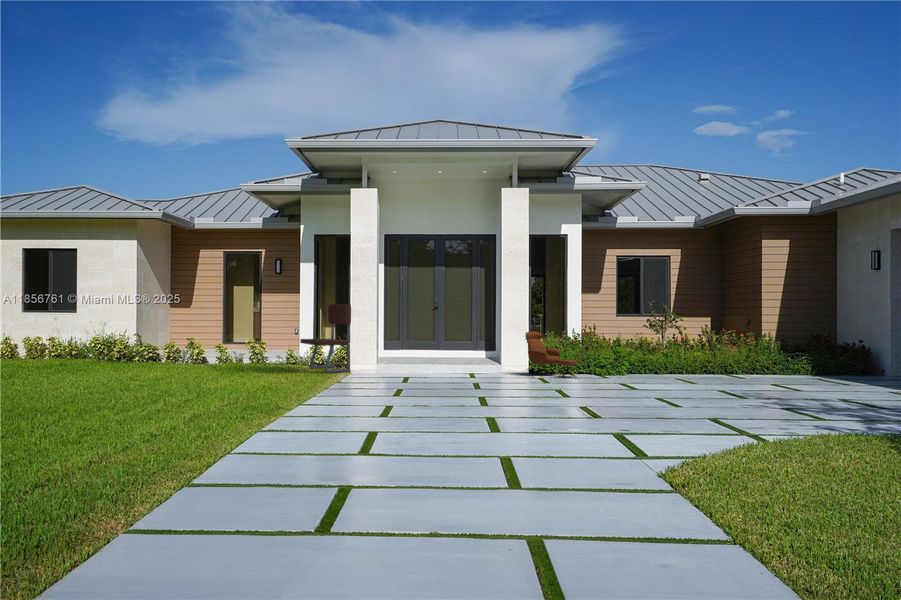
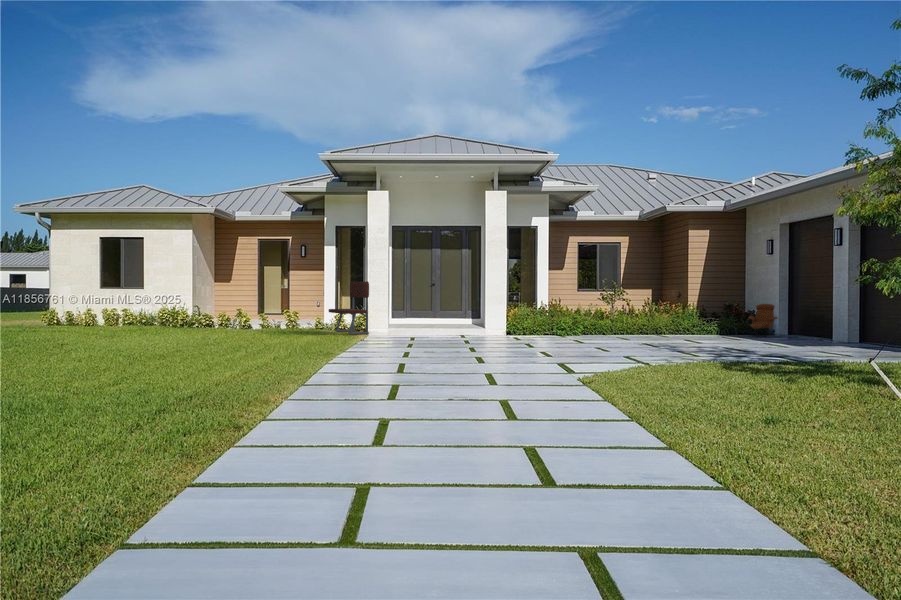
lounge chair: present [525,331,577,377] -> present [749,304,778,336]

